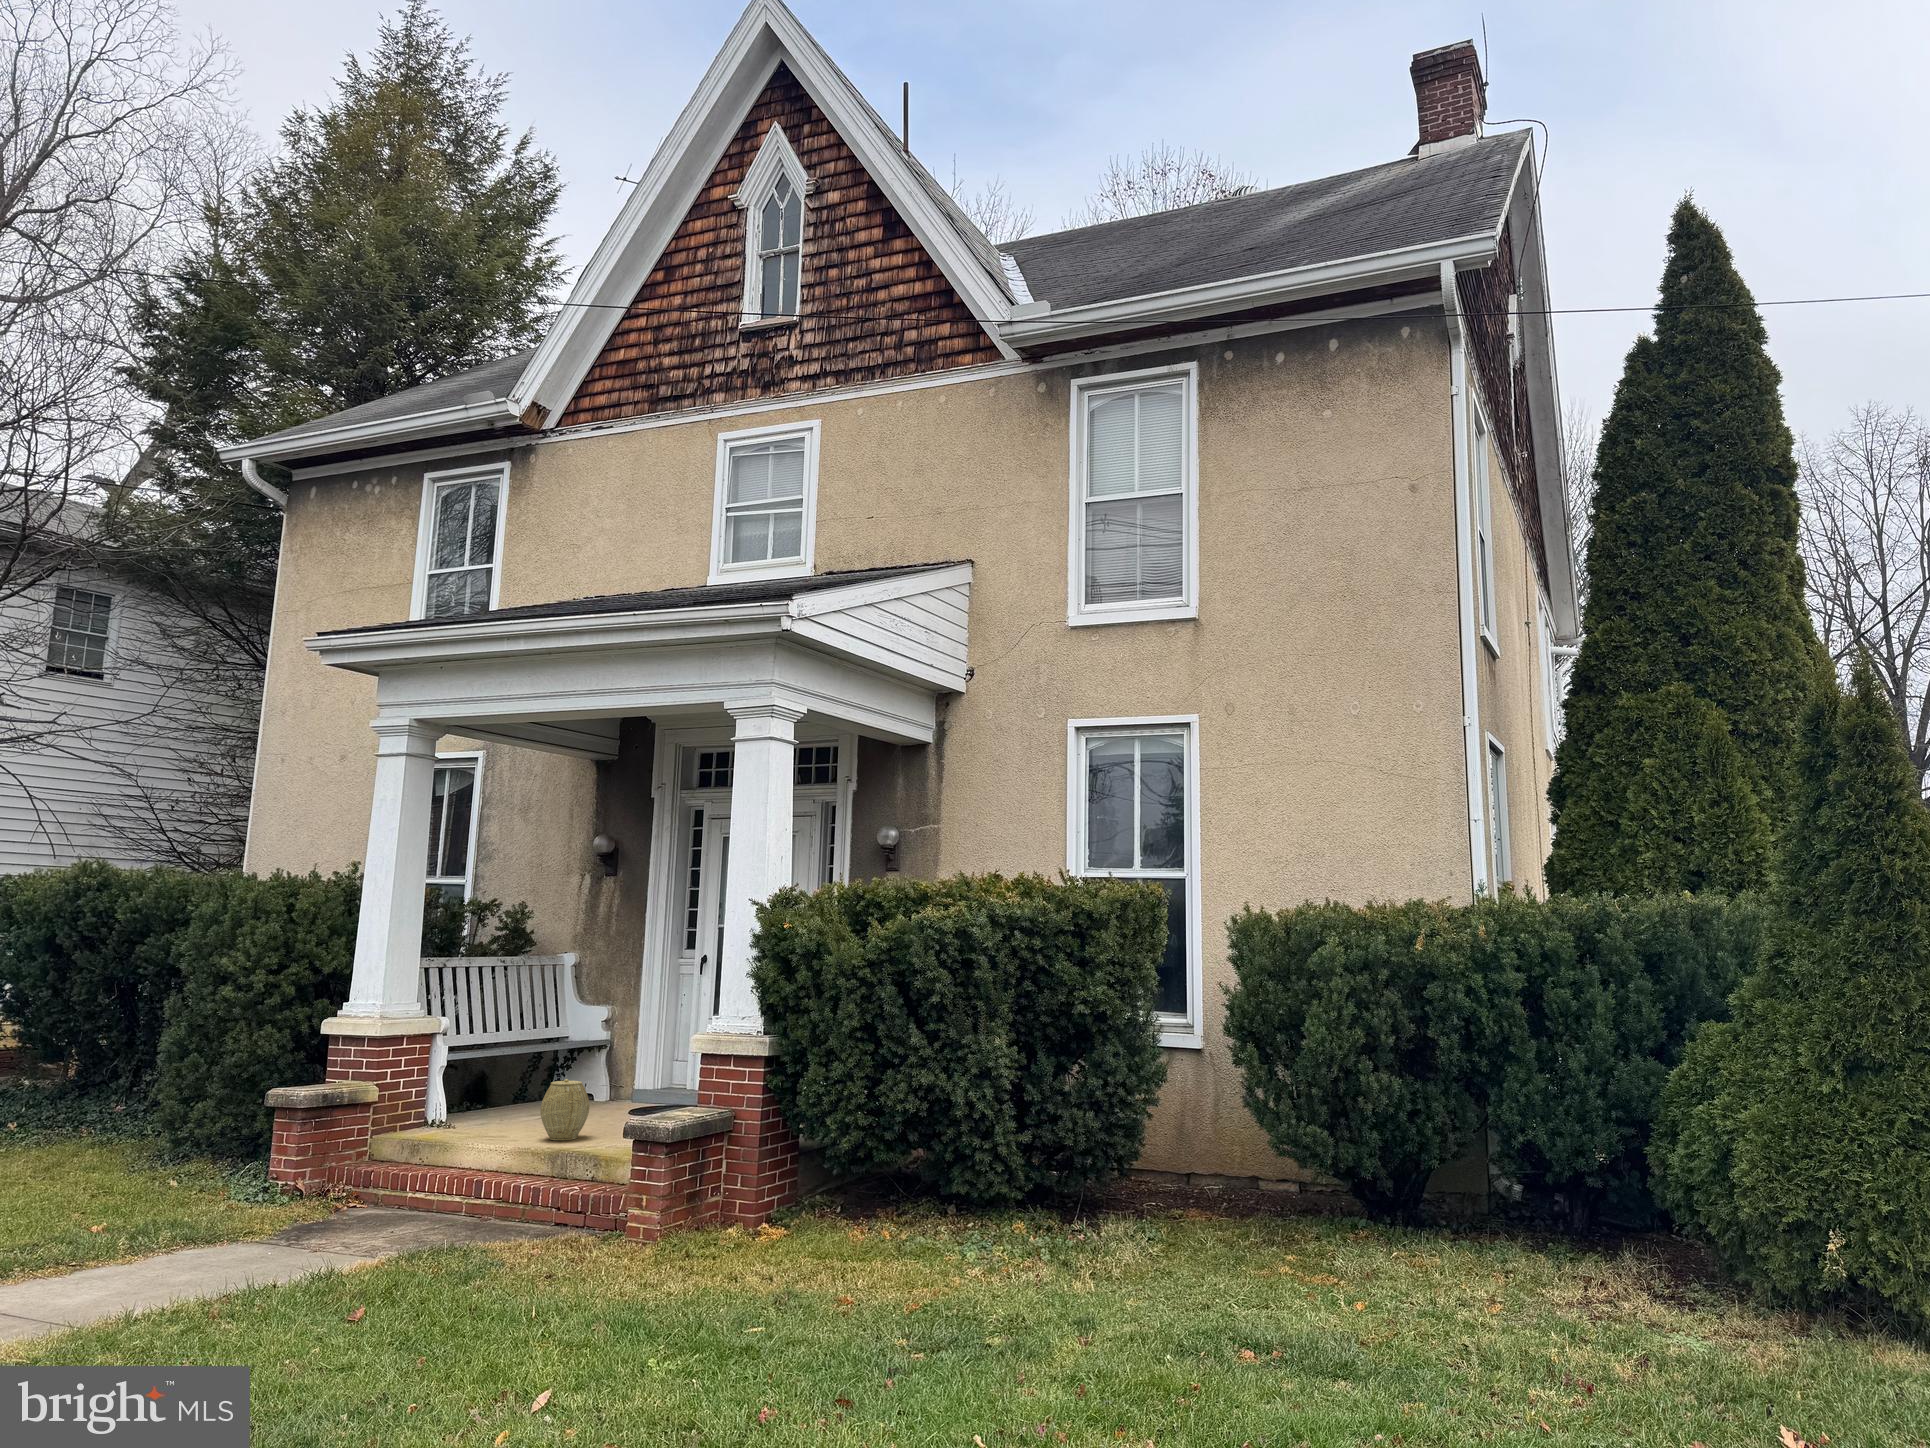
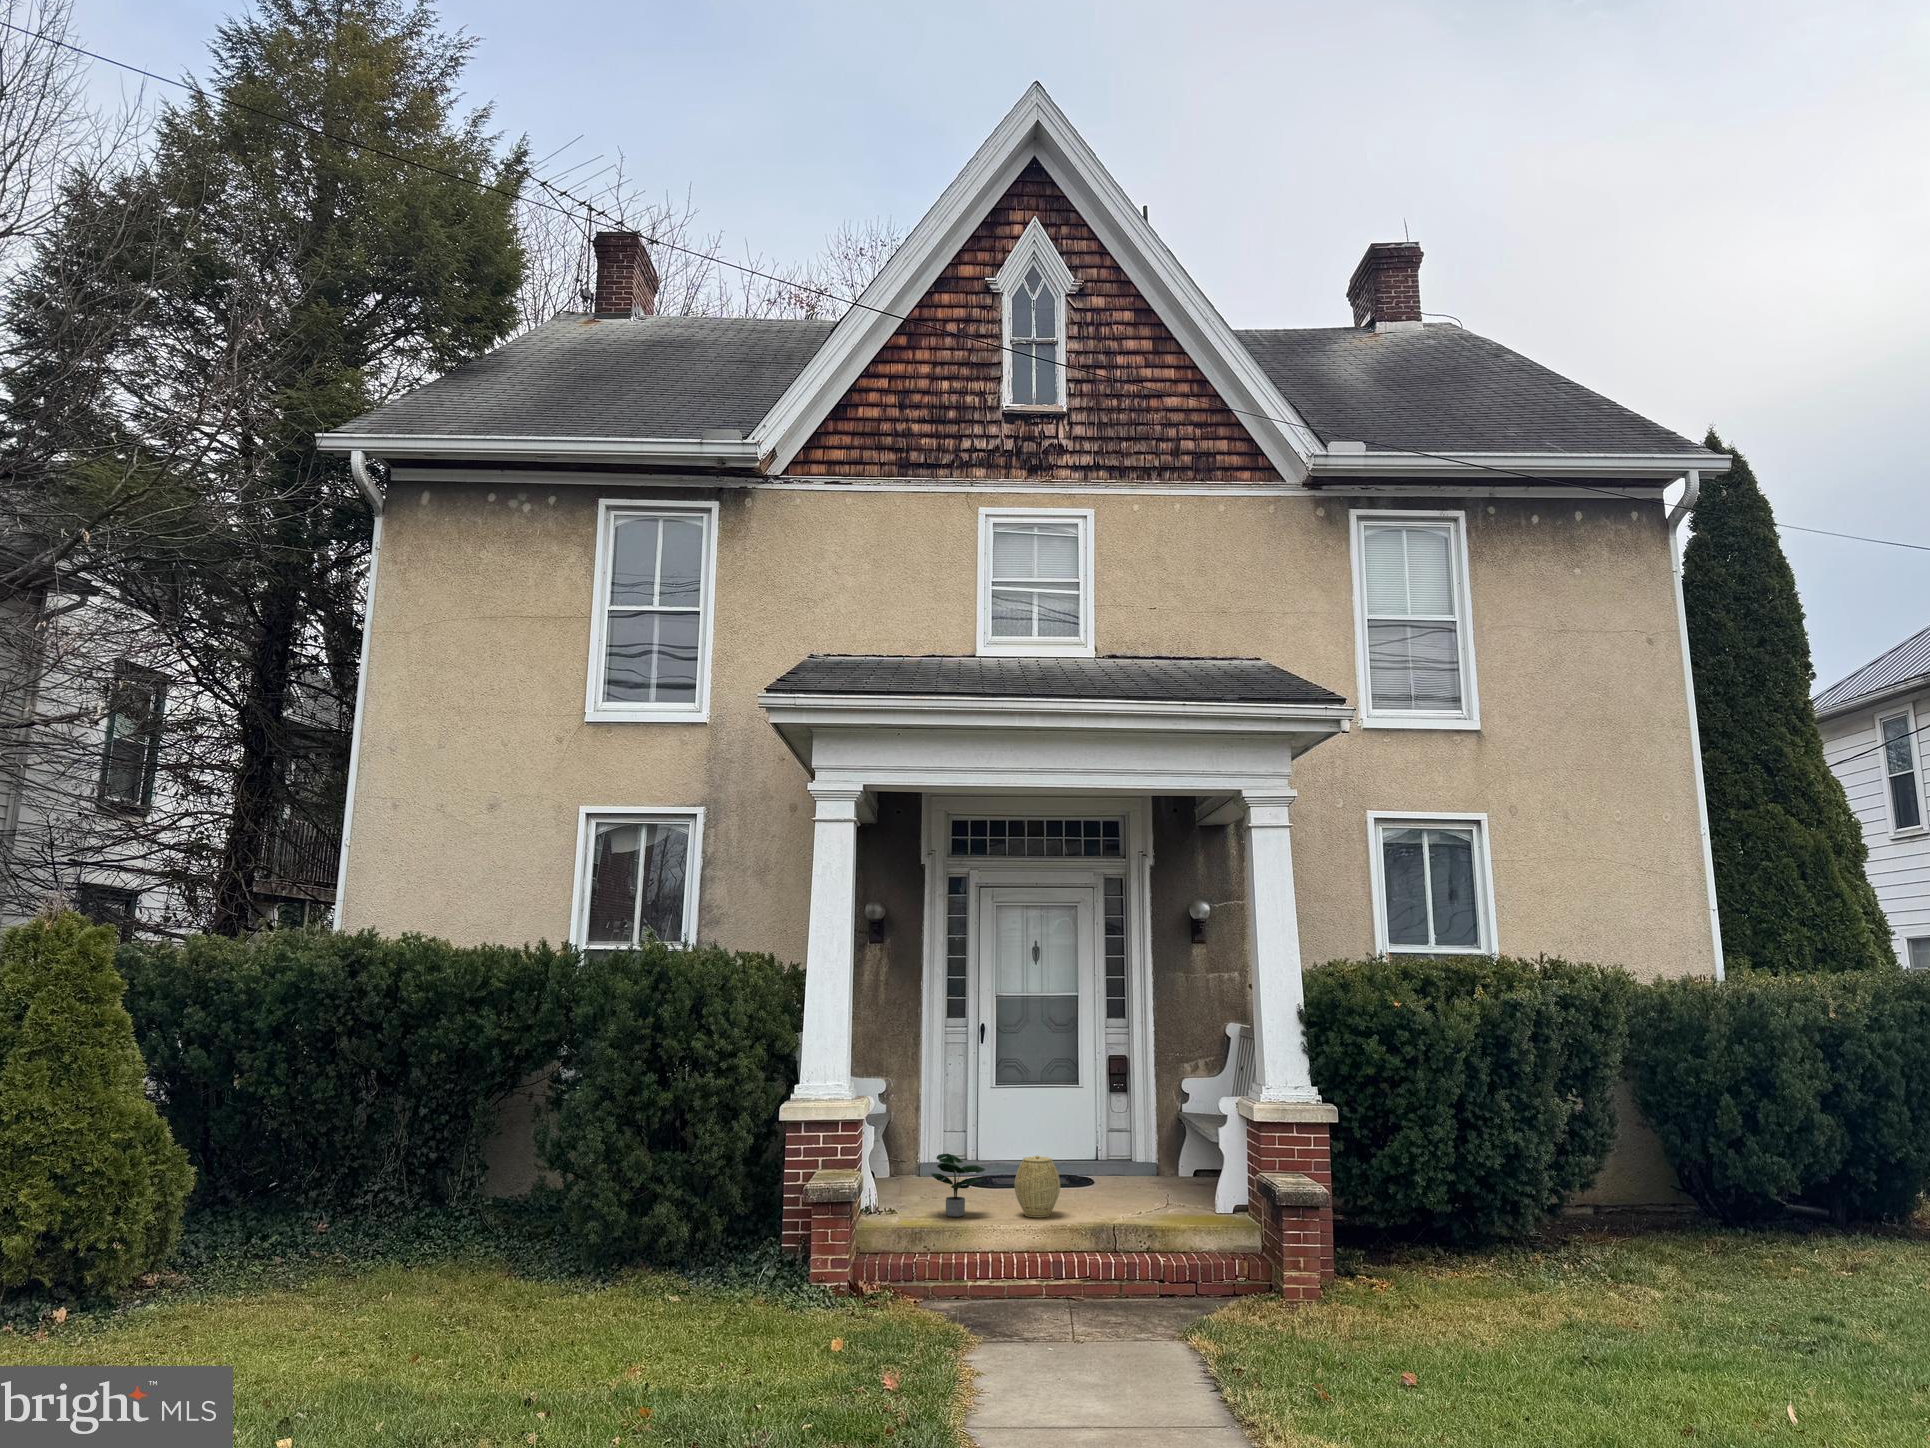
potted plant: none [476,1074,532,1135] -> present [931,1154,985,1217]

